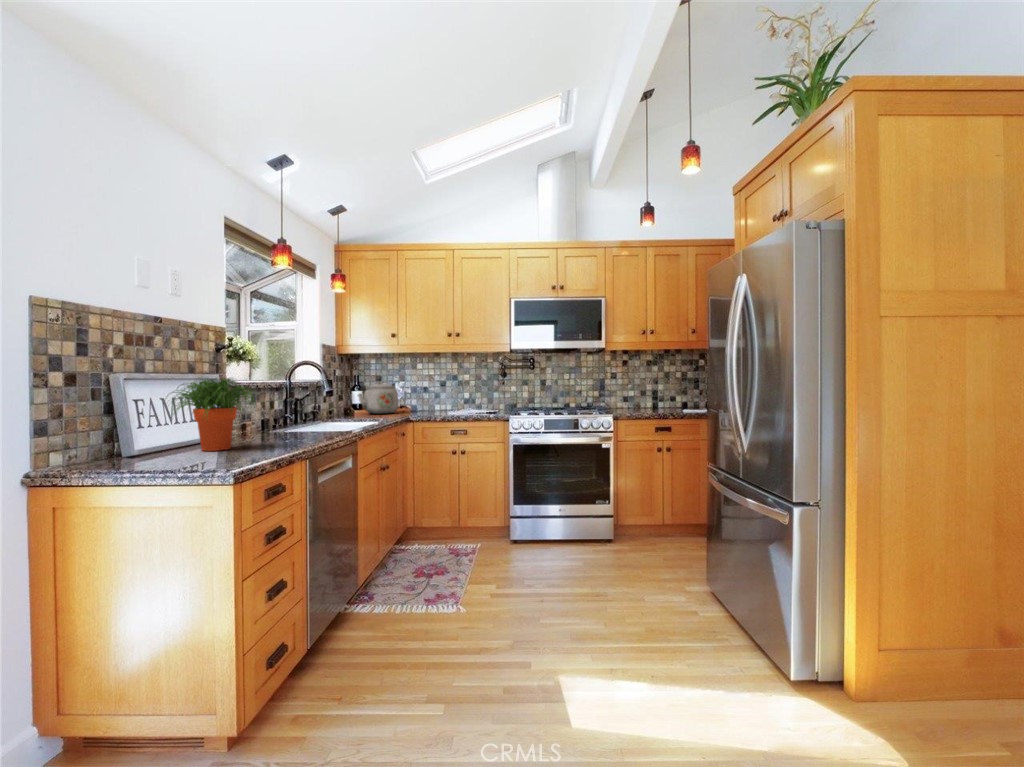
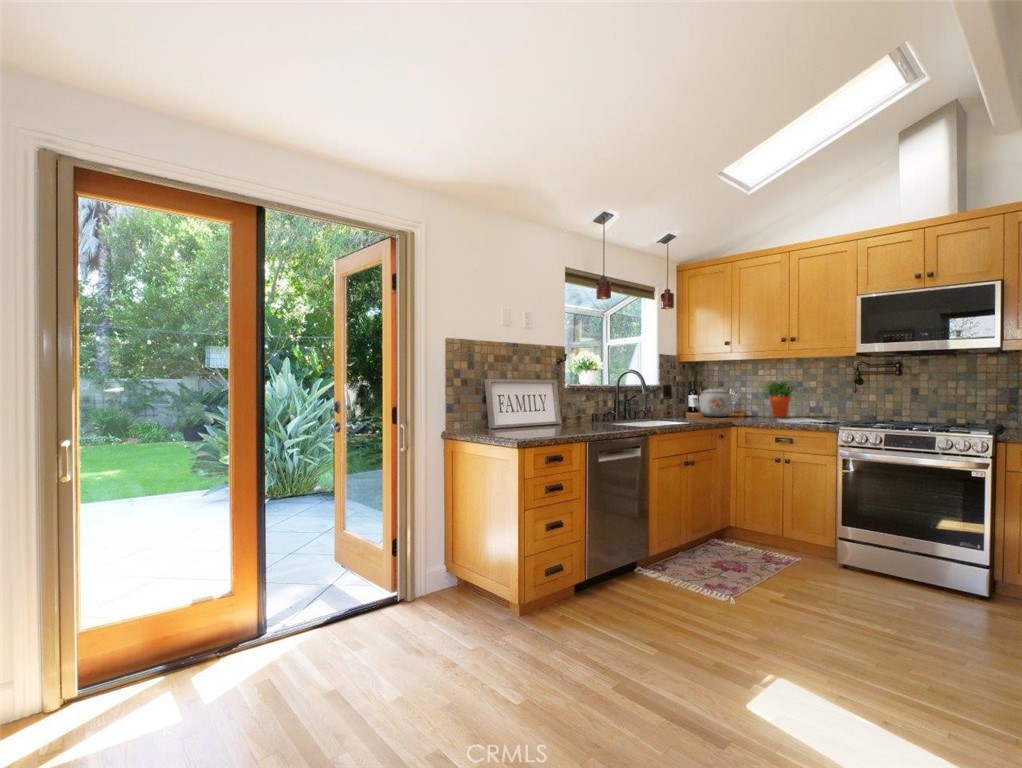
potted plant: present [172,377,255,451] -> present [761,381,801,417]

